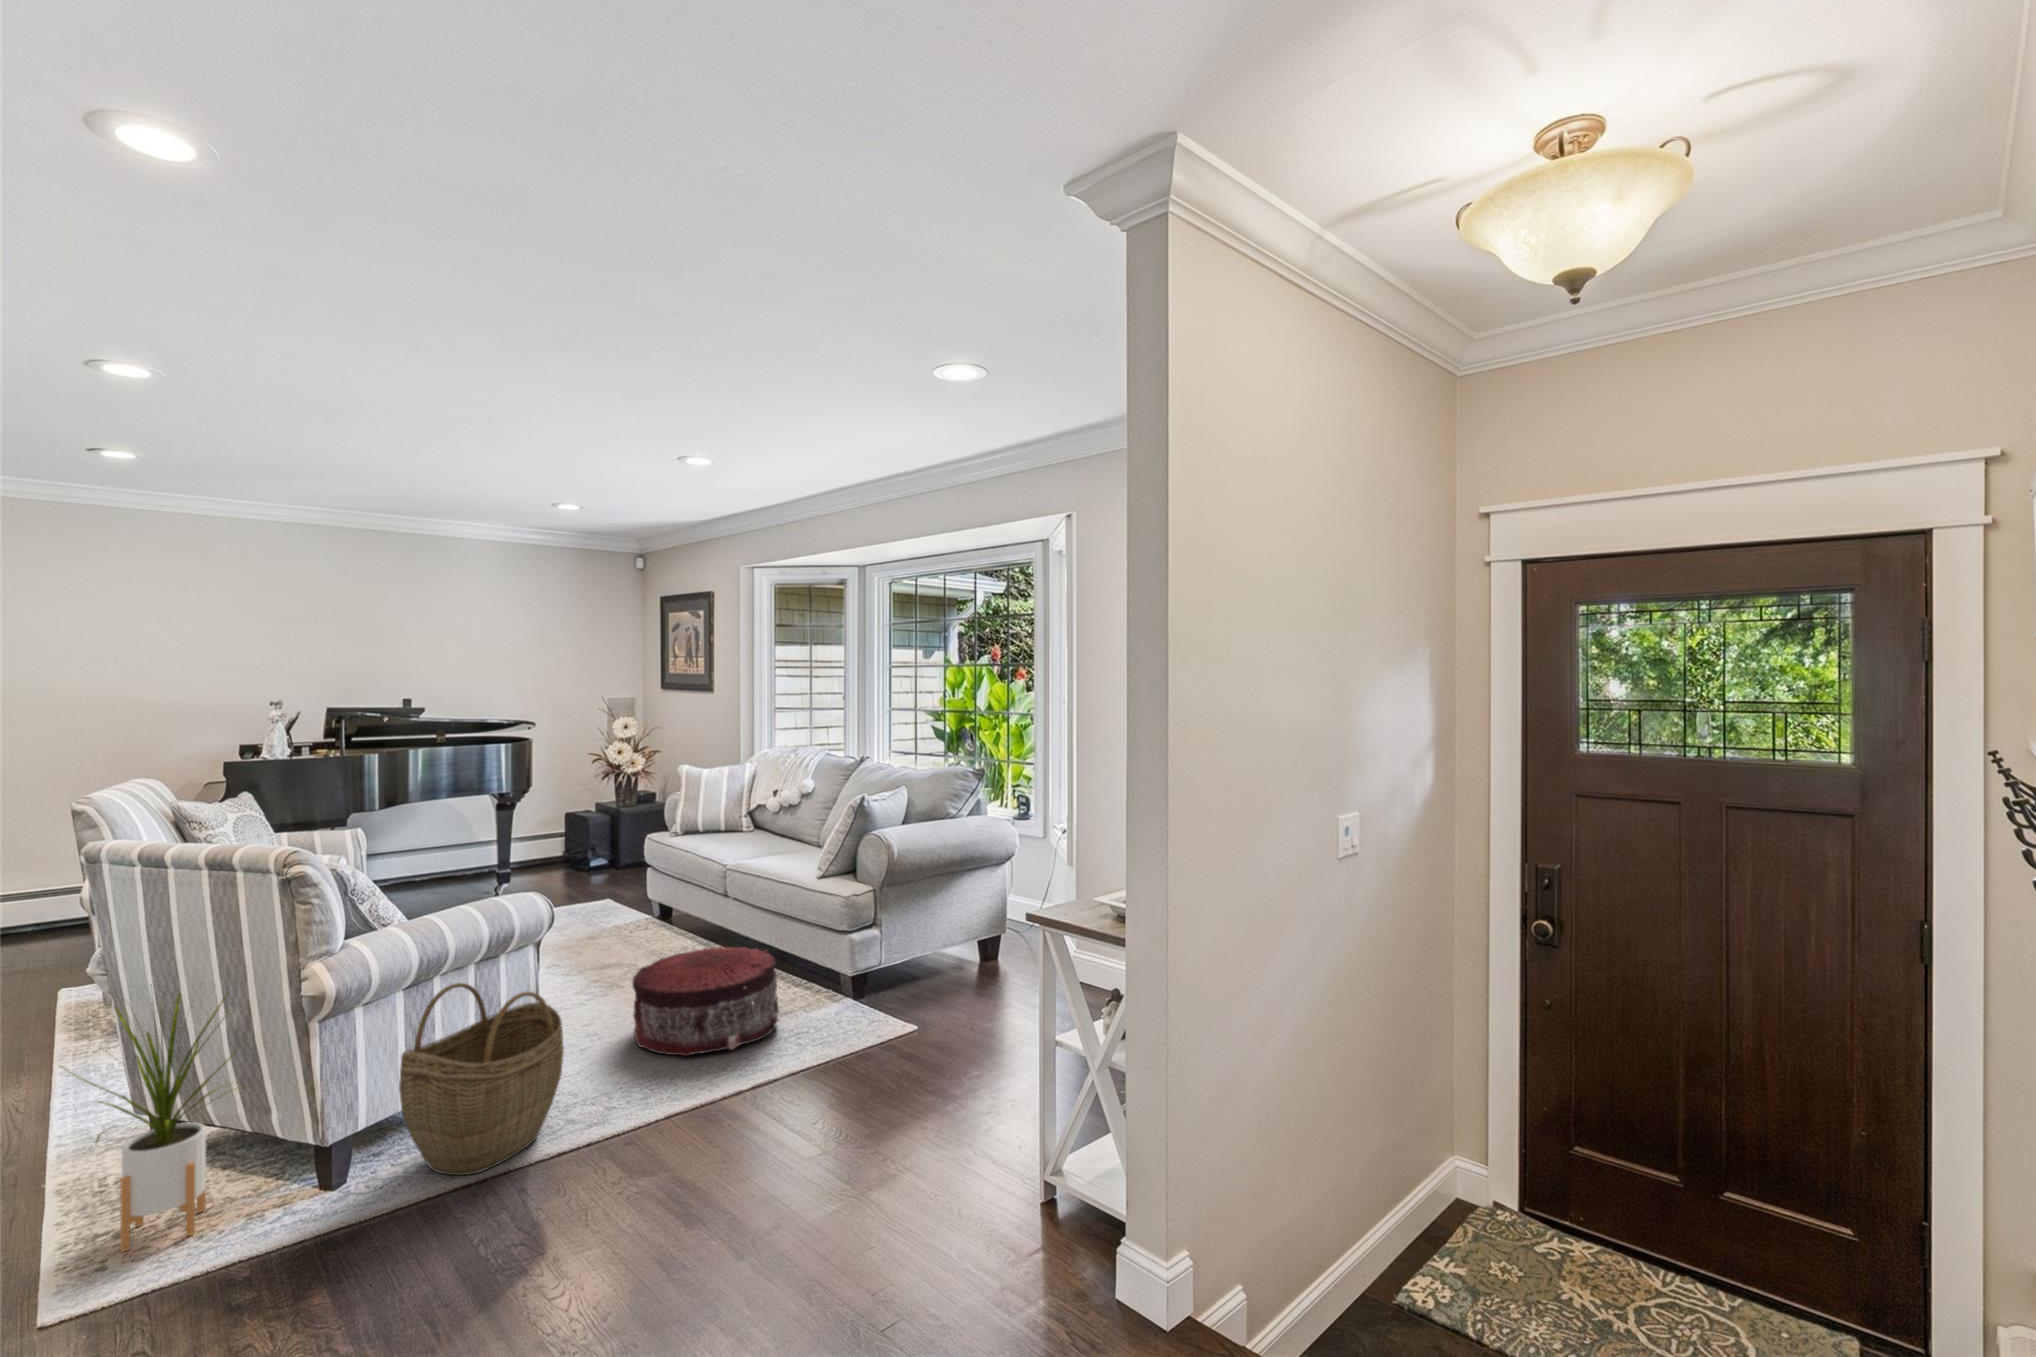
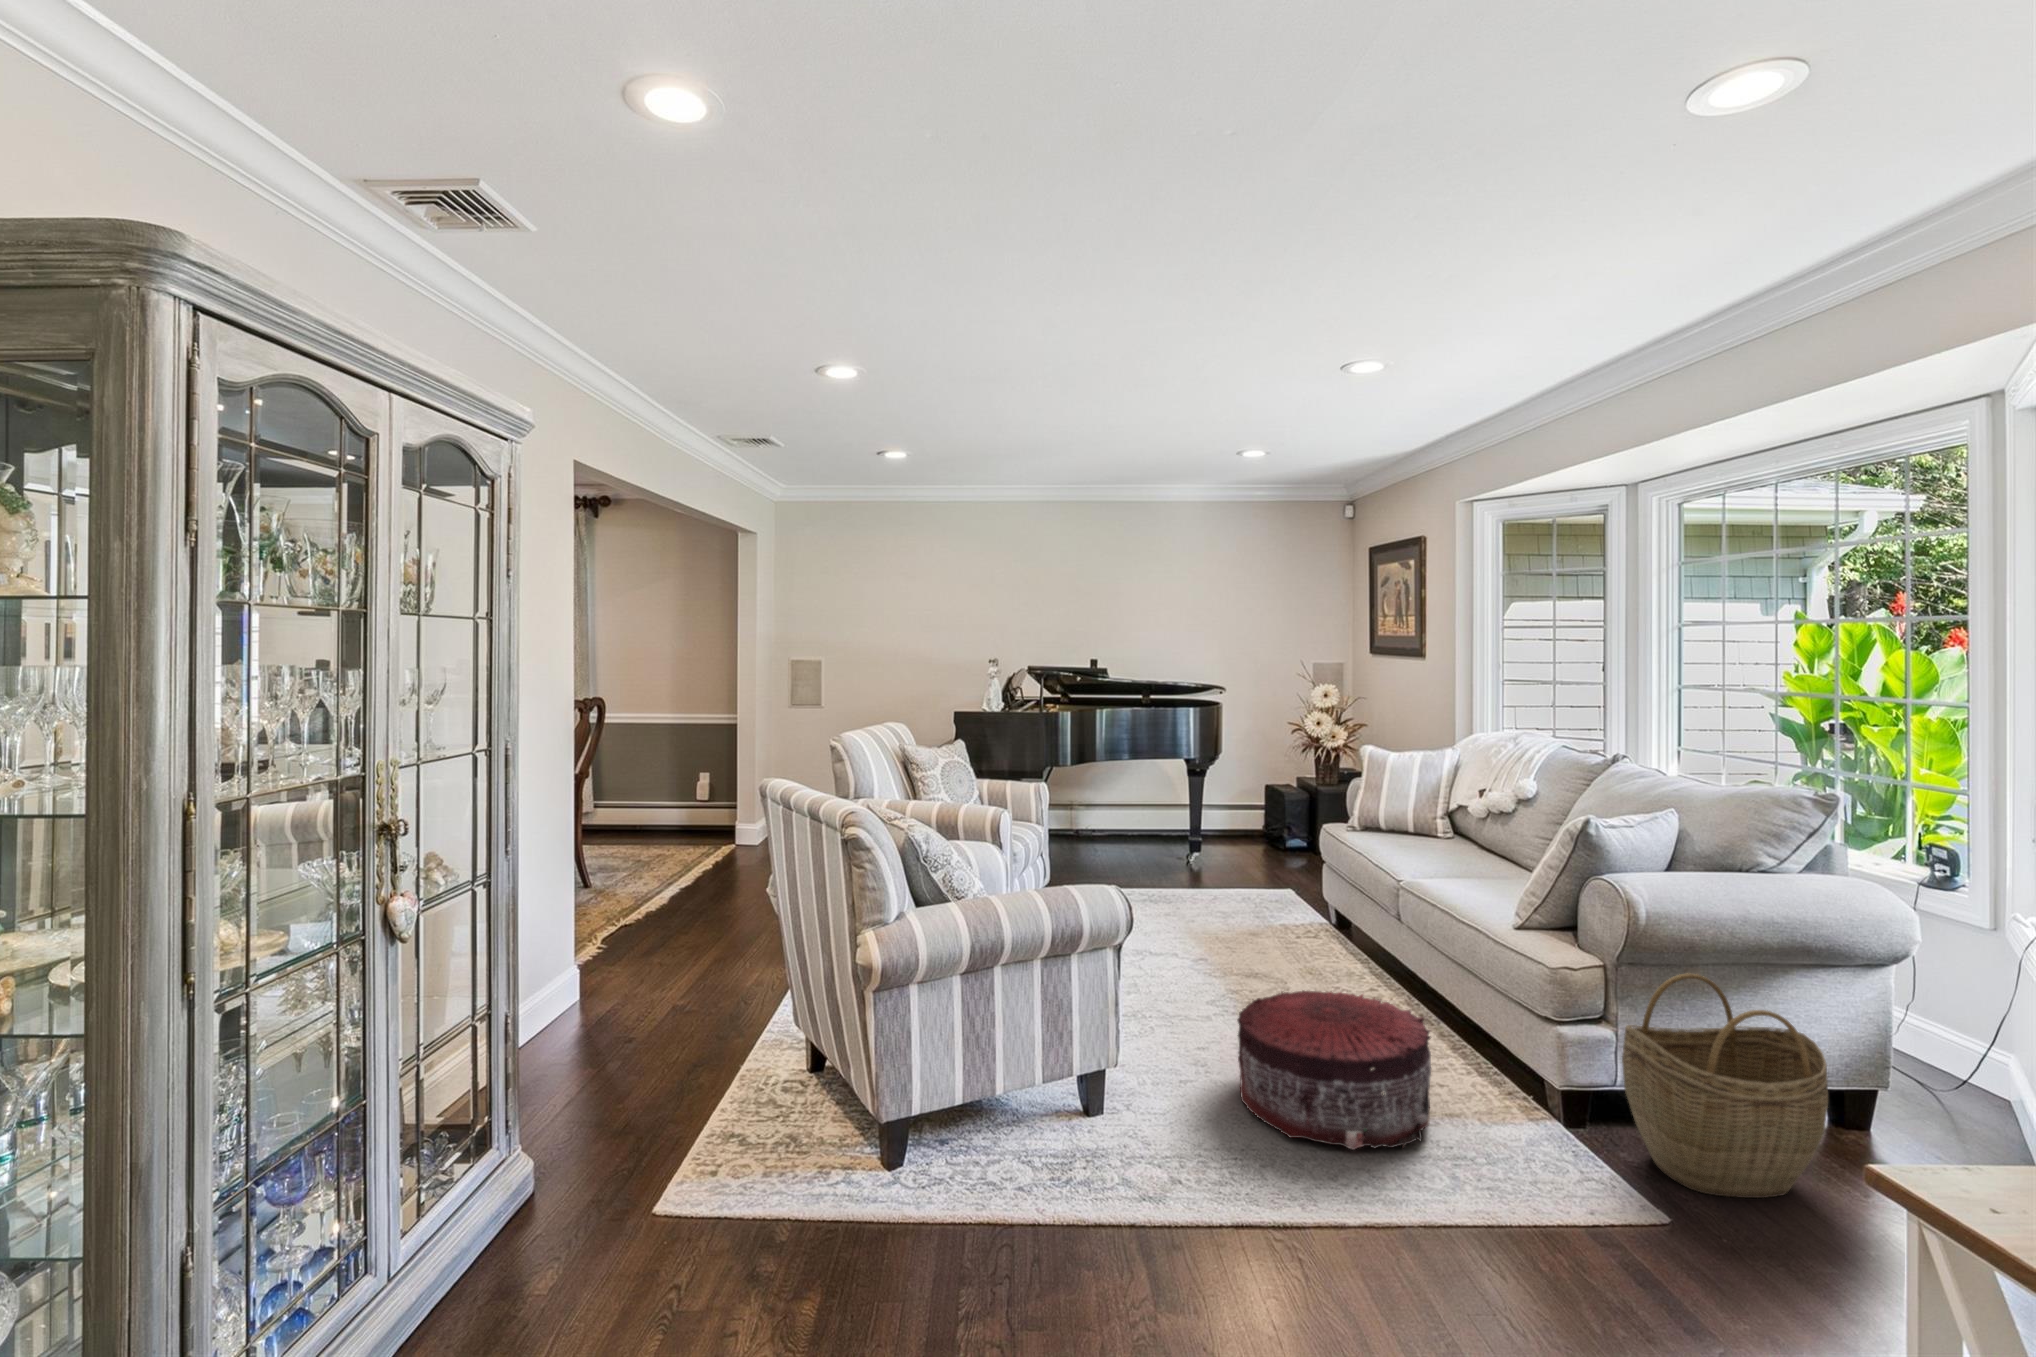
woven basket: present [399,983,564,1175] -> present [1622,973,1828,1198]
house plant: present [65,985,238,1252] -> none [703,917,833,1170]

